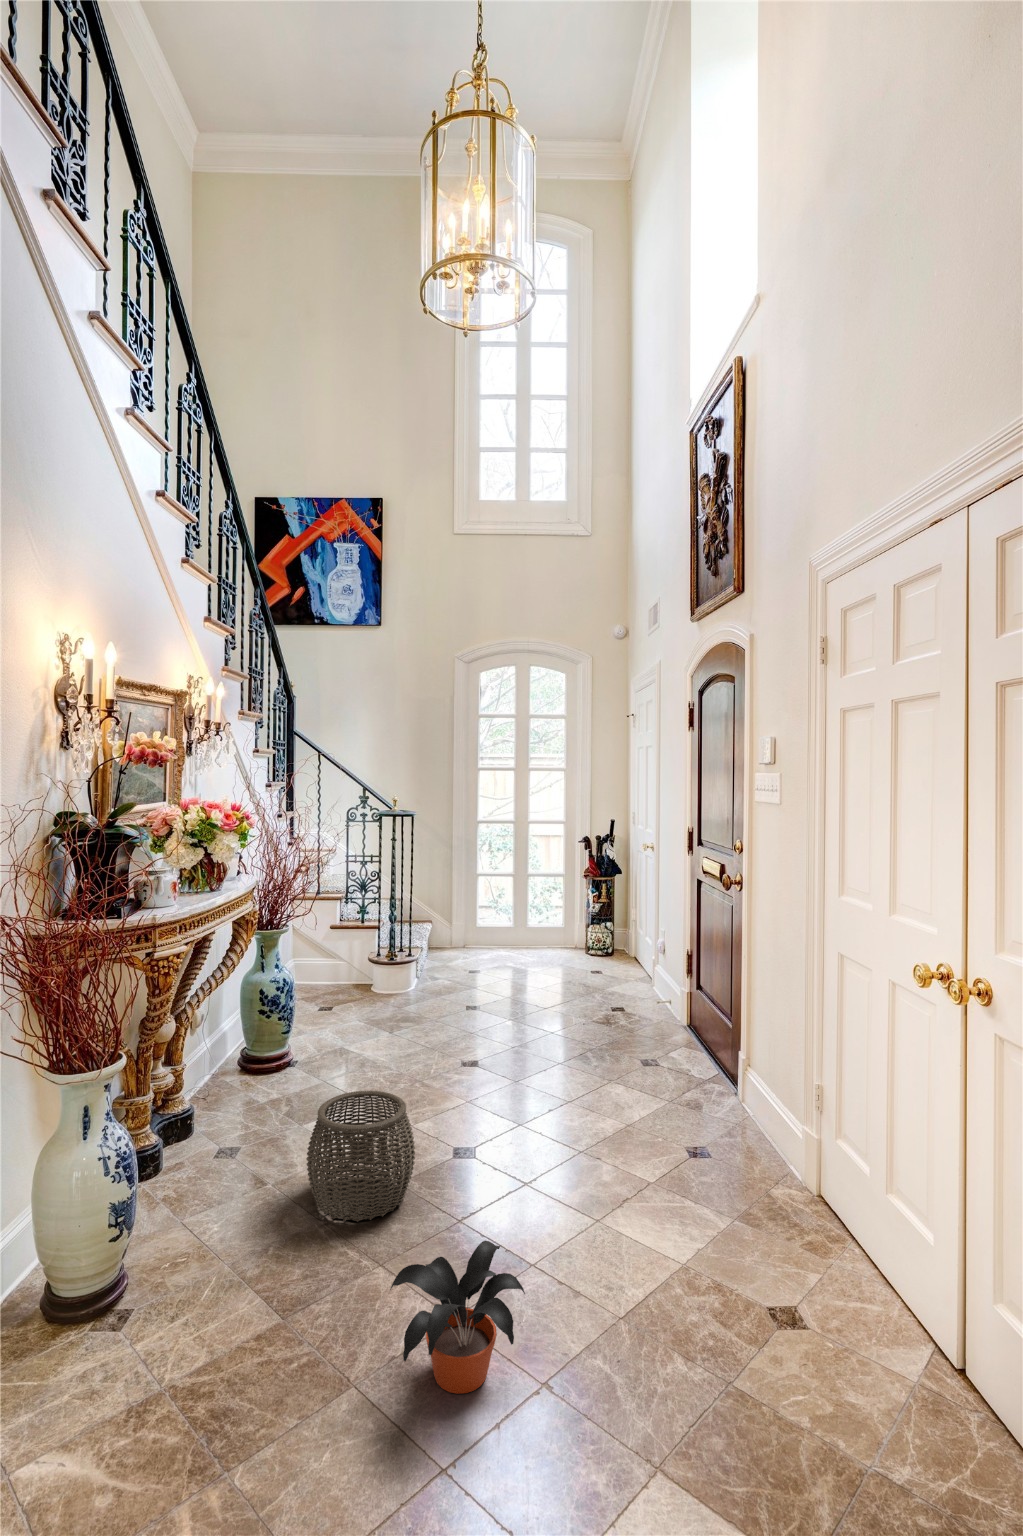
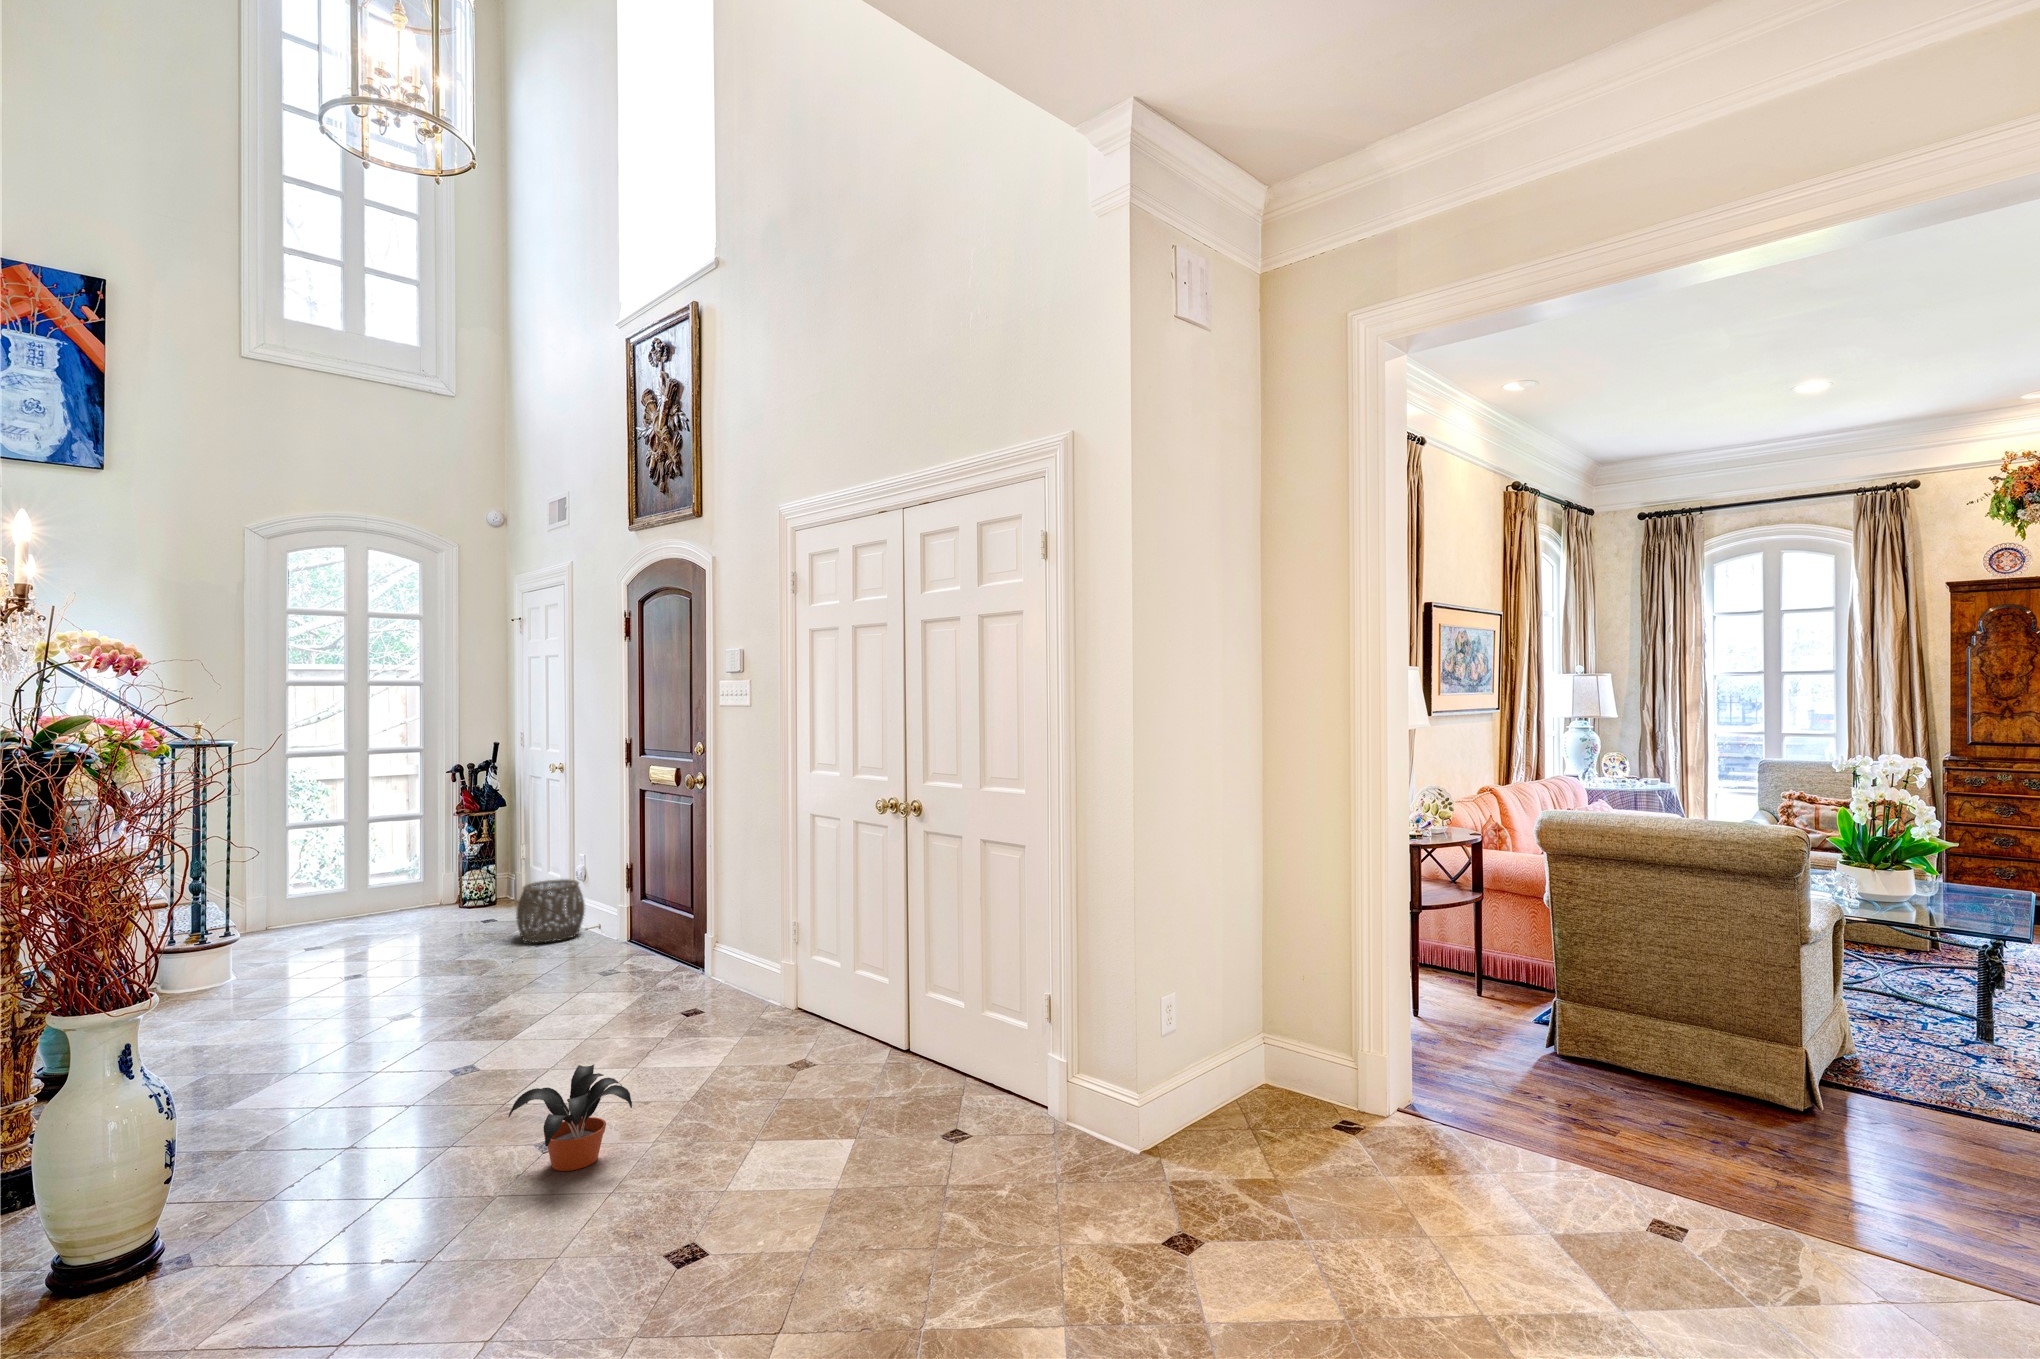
woven basket: present [306,1091,415,1222] -> present [516,879,585,943]

